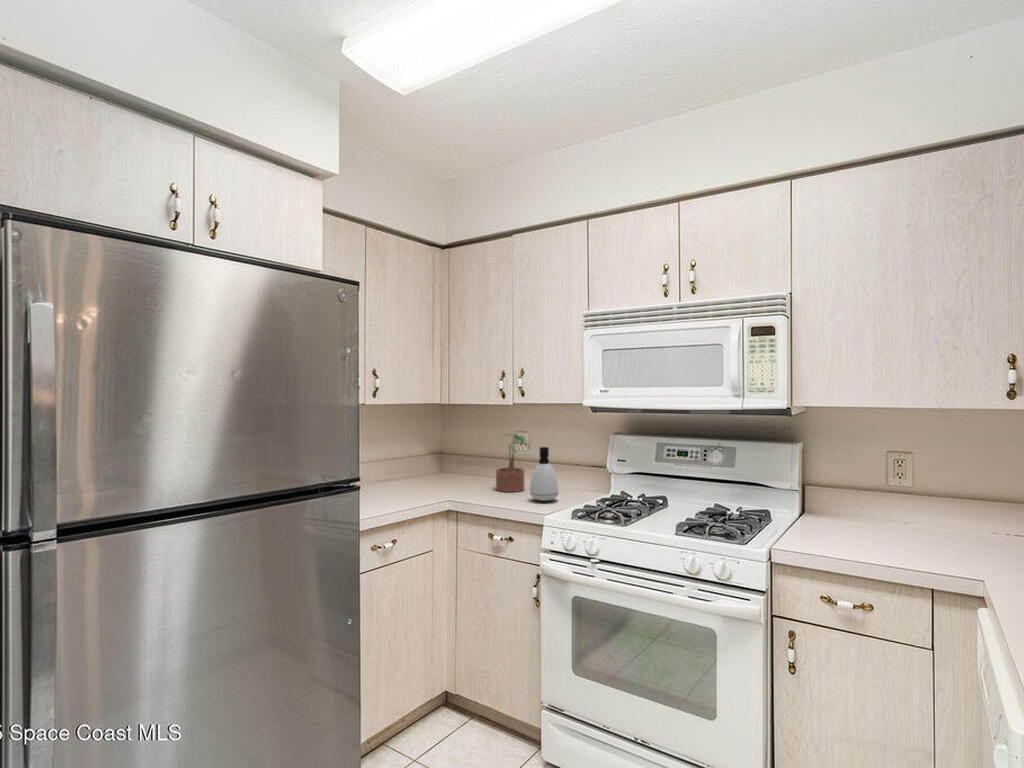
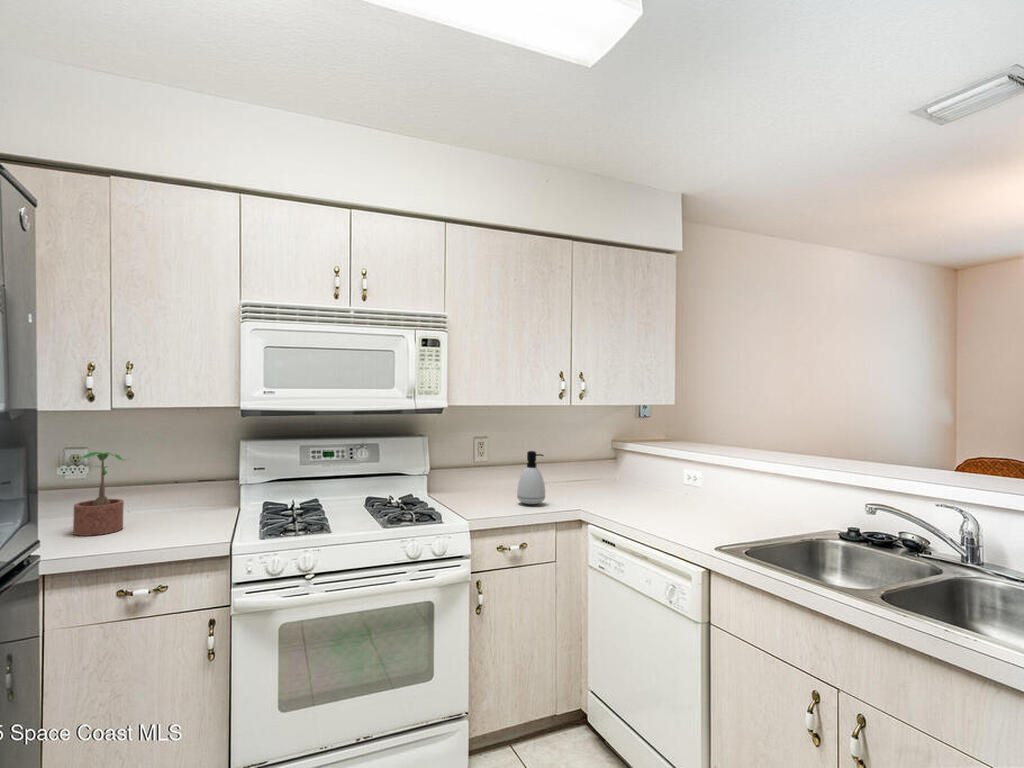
soap dispenser: present [530,447,559,501] -> present [517,451,545,504]

